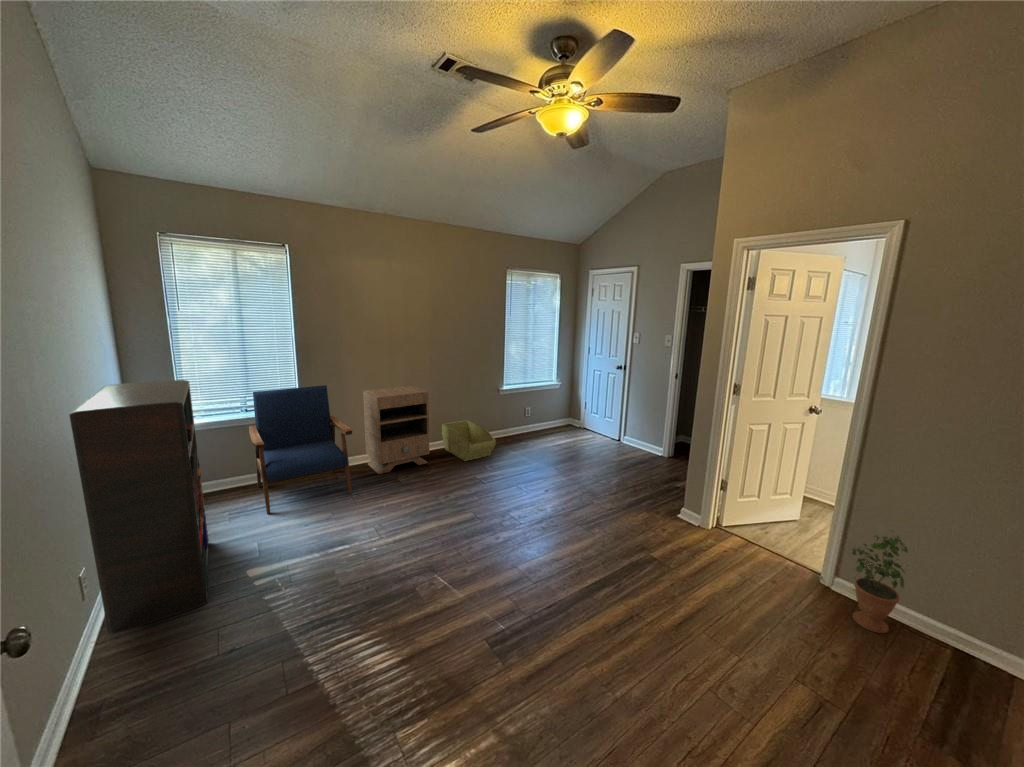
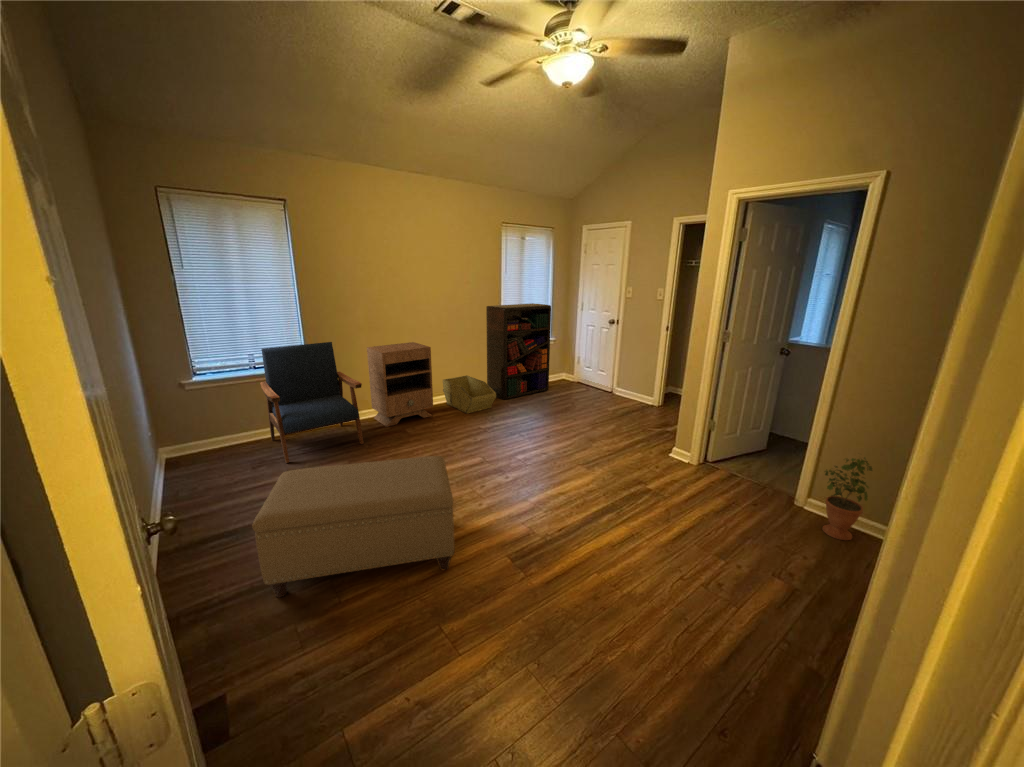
bookshelf: present [69,380,209,634] -> present [486,303,551,400]
ottoman: none [196,519,426,685] -> present [252,456,454,597]

